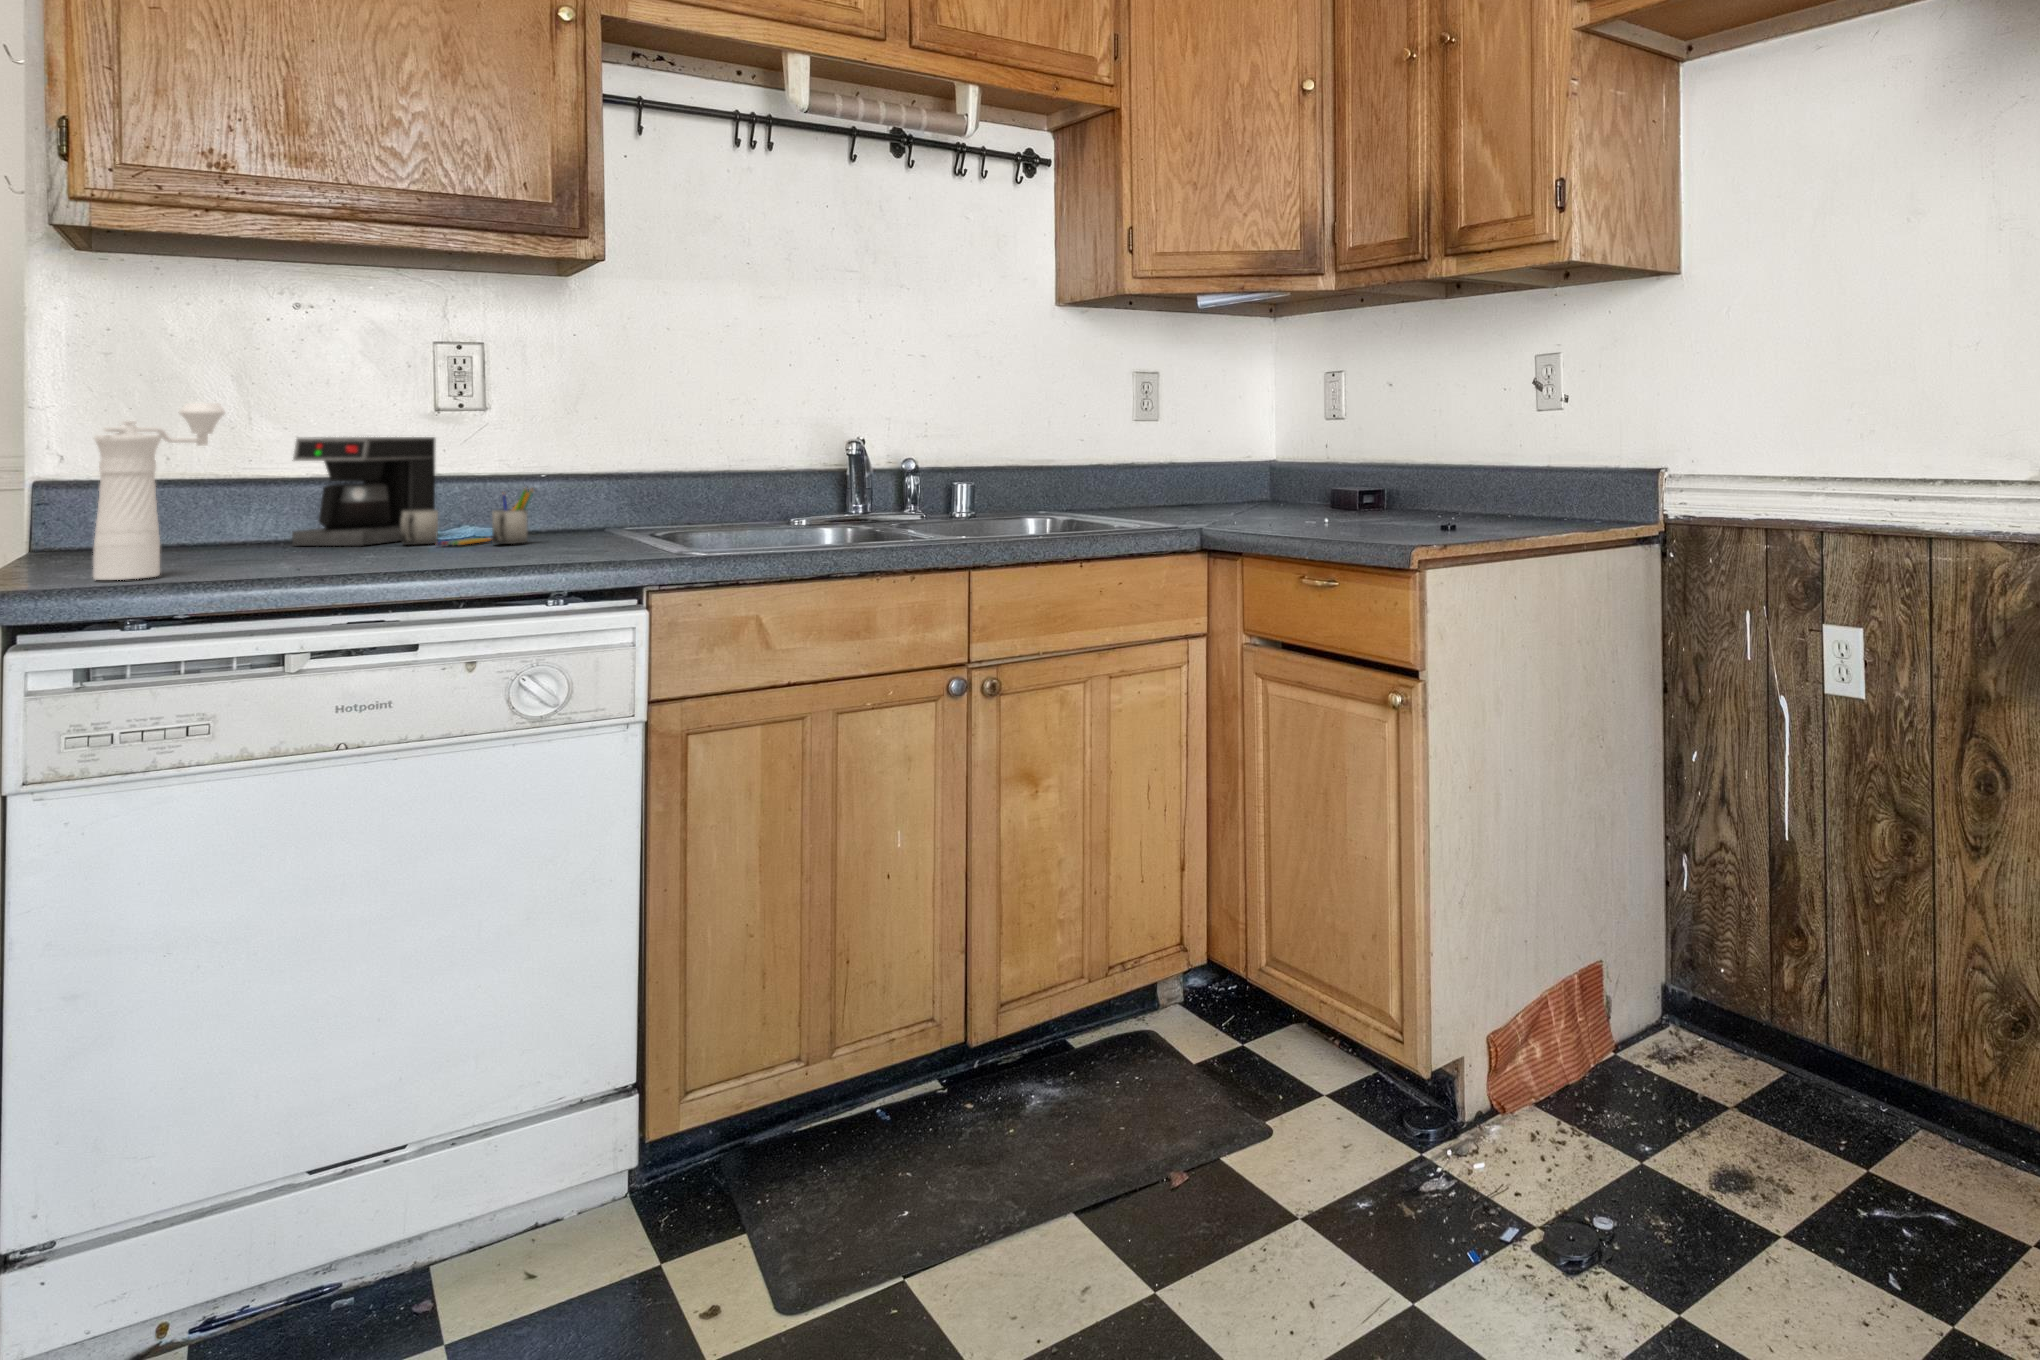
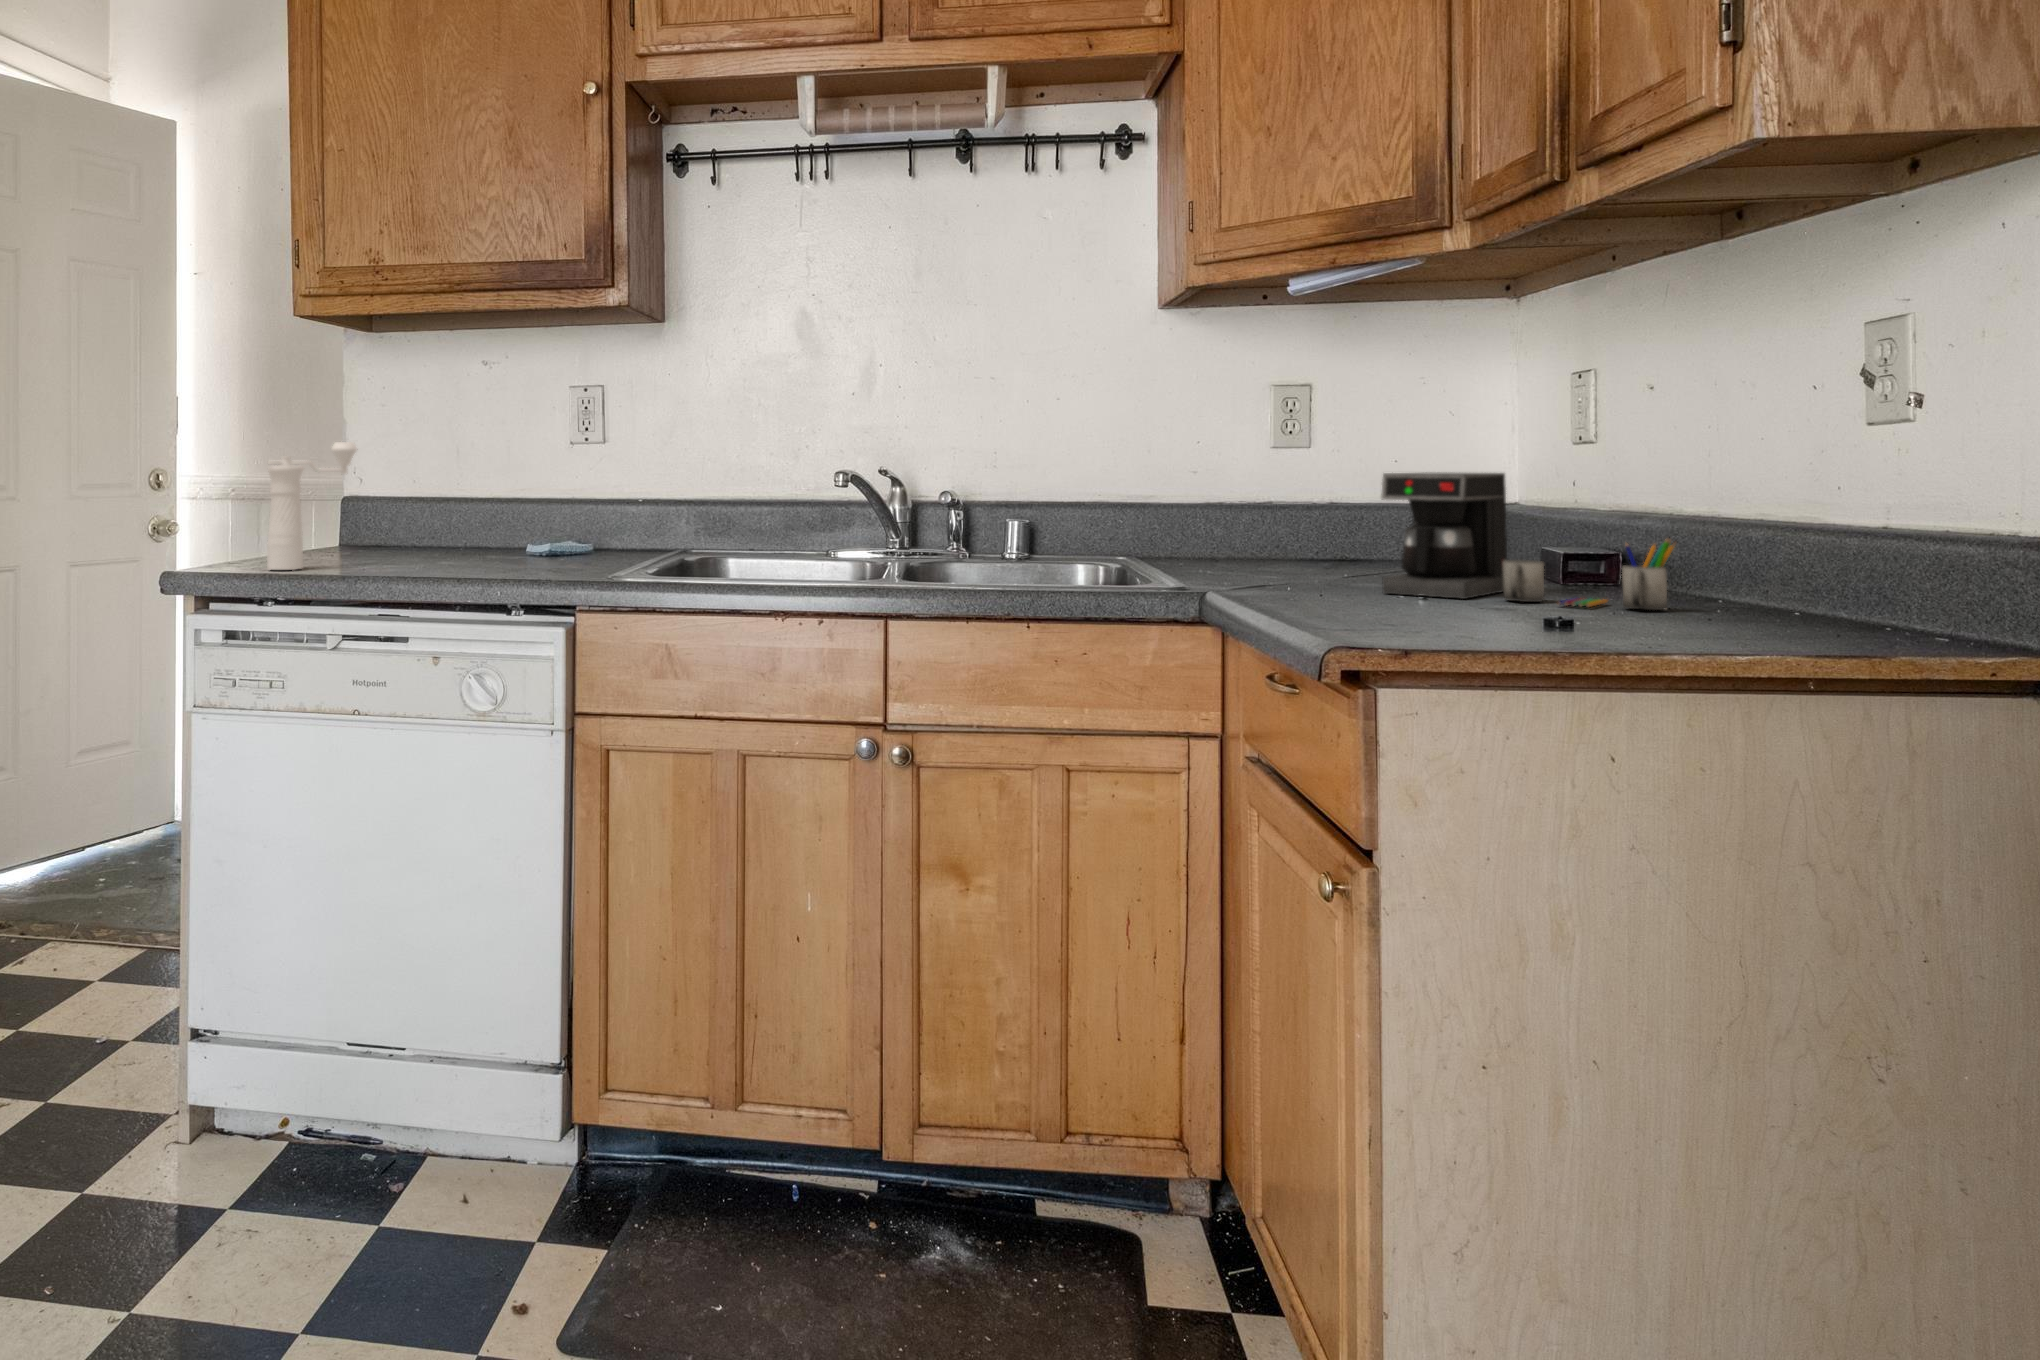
coffee maker: present [292,437,534,546] -> present [1382,472,1676,610]

